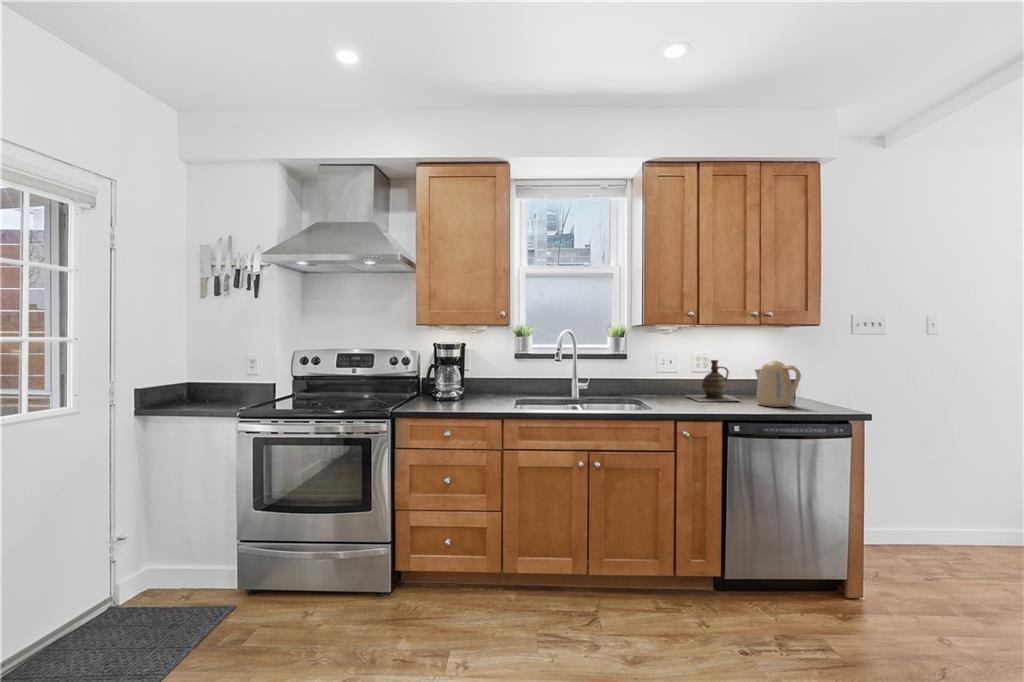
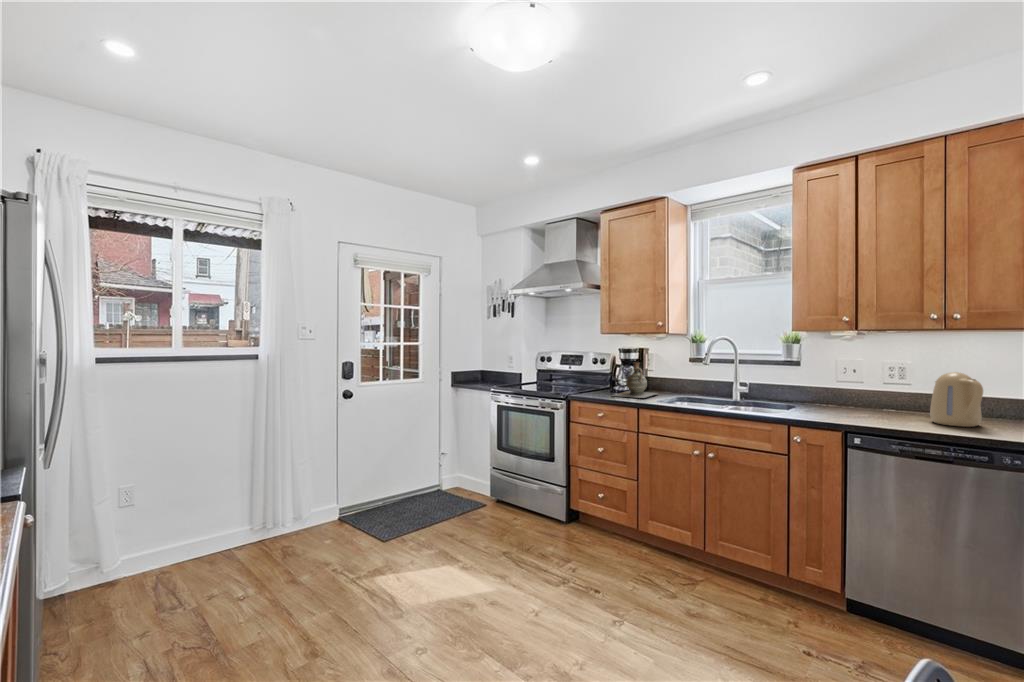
ceramic jug: present [687,360,740,401] -> present [613,362,657,398]

